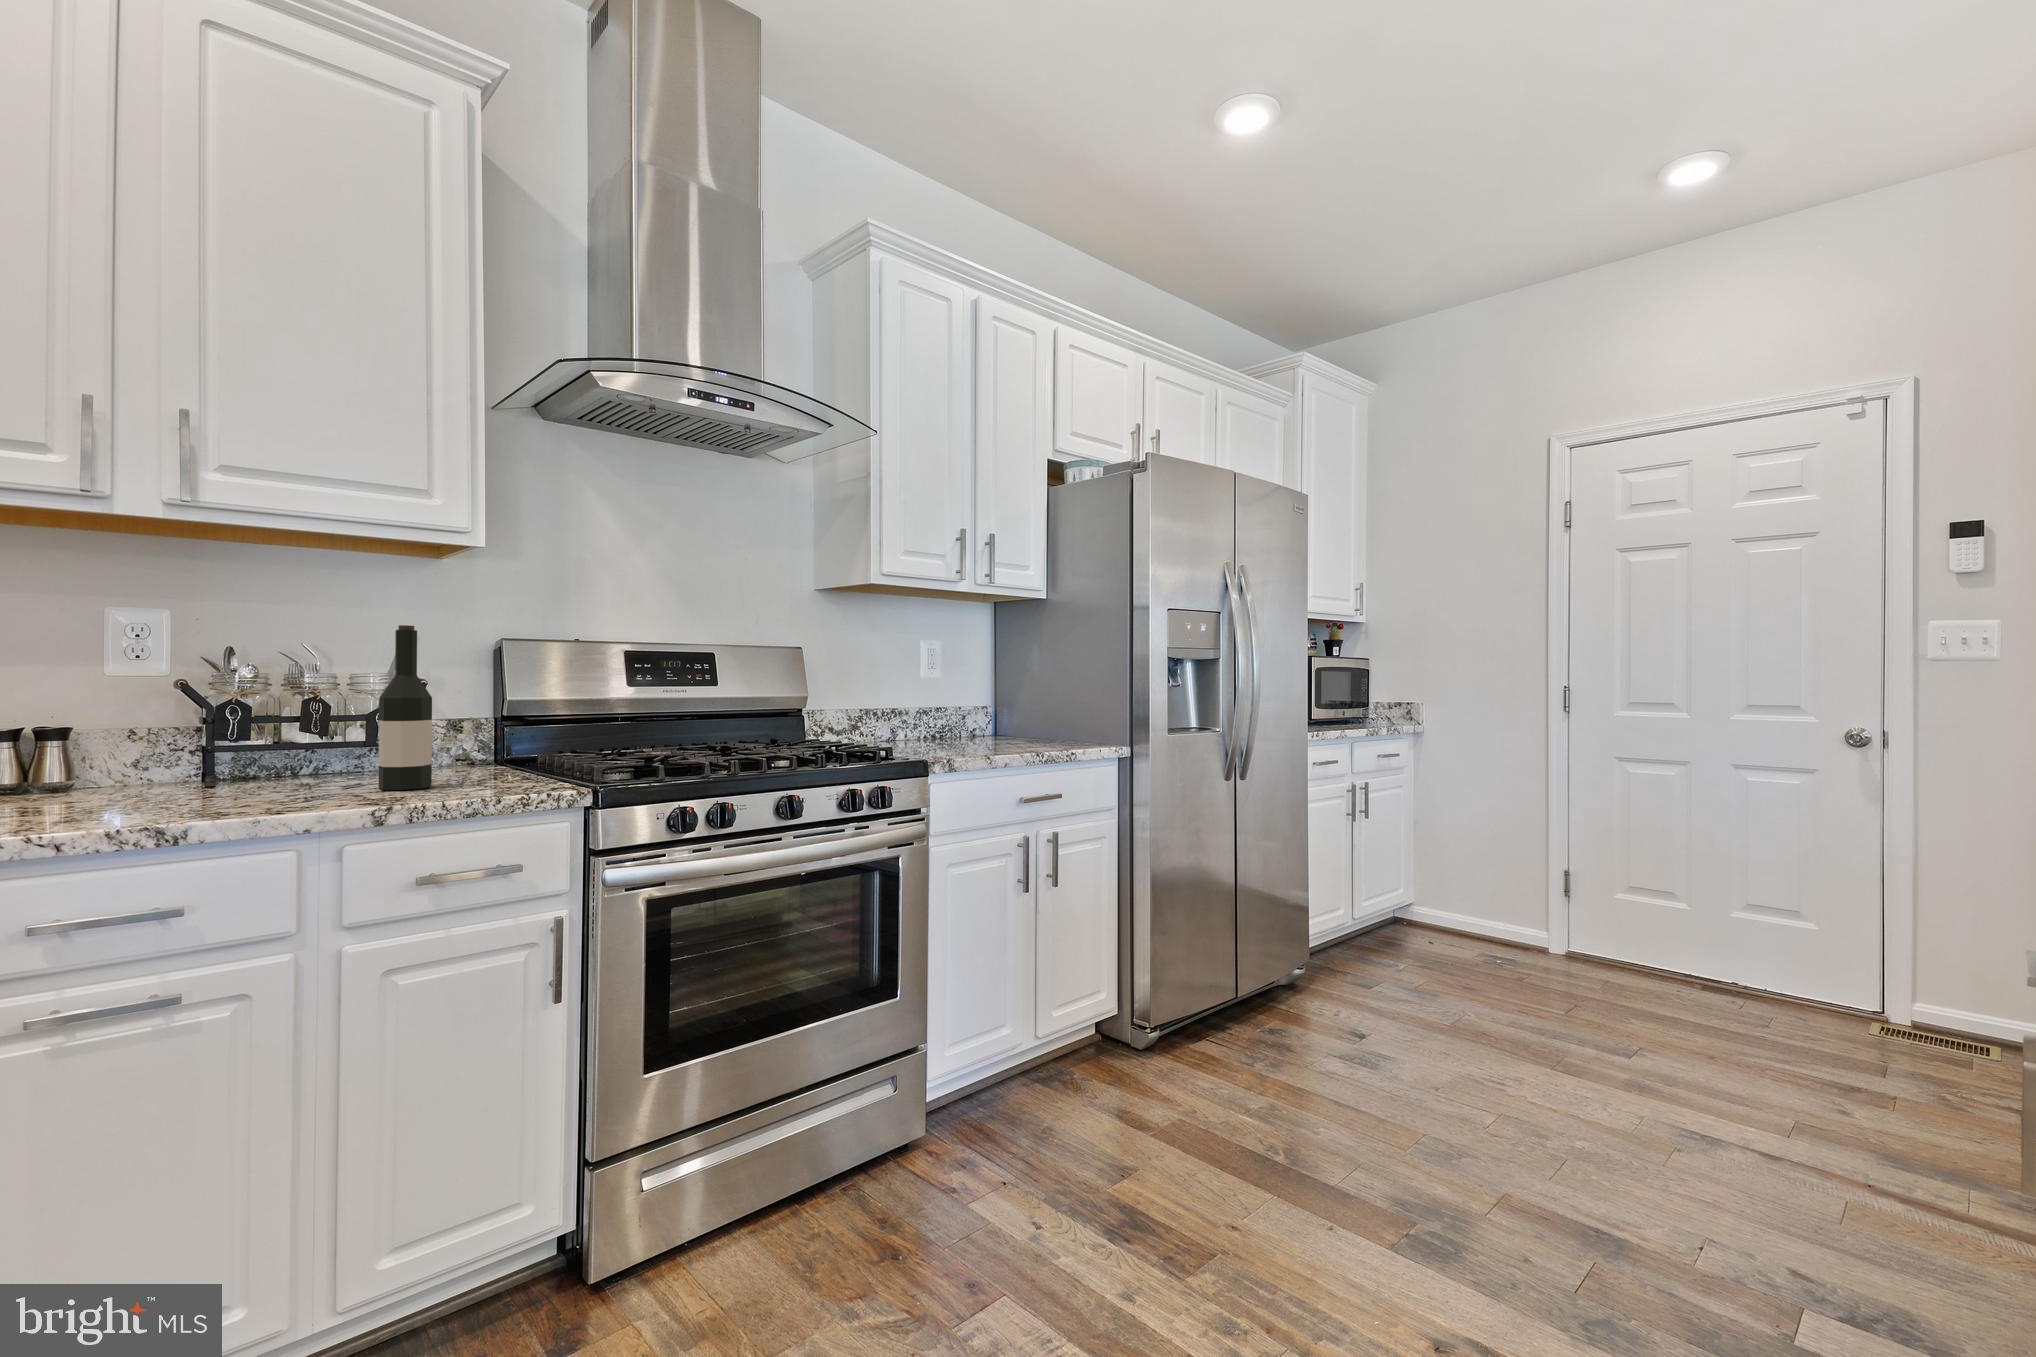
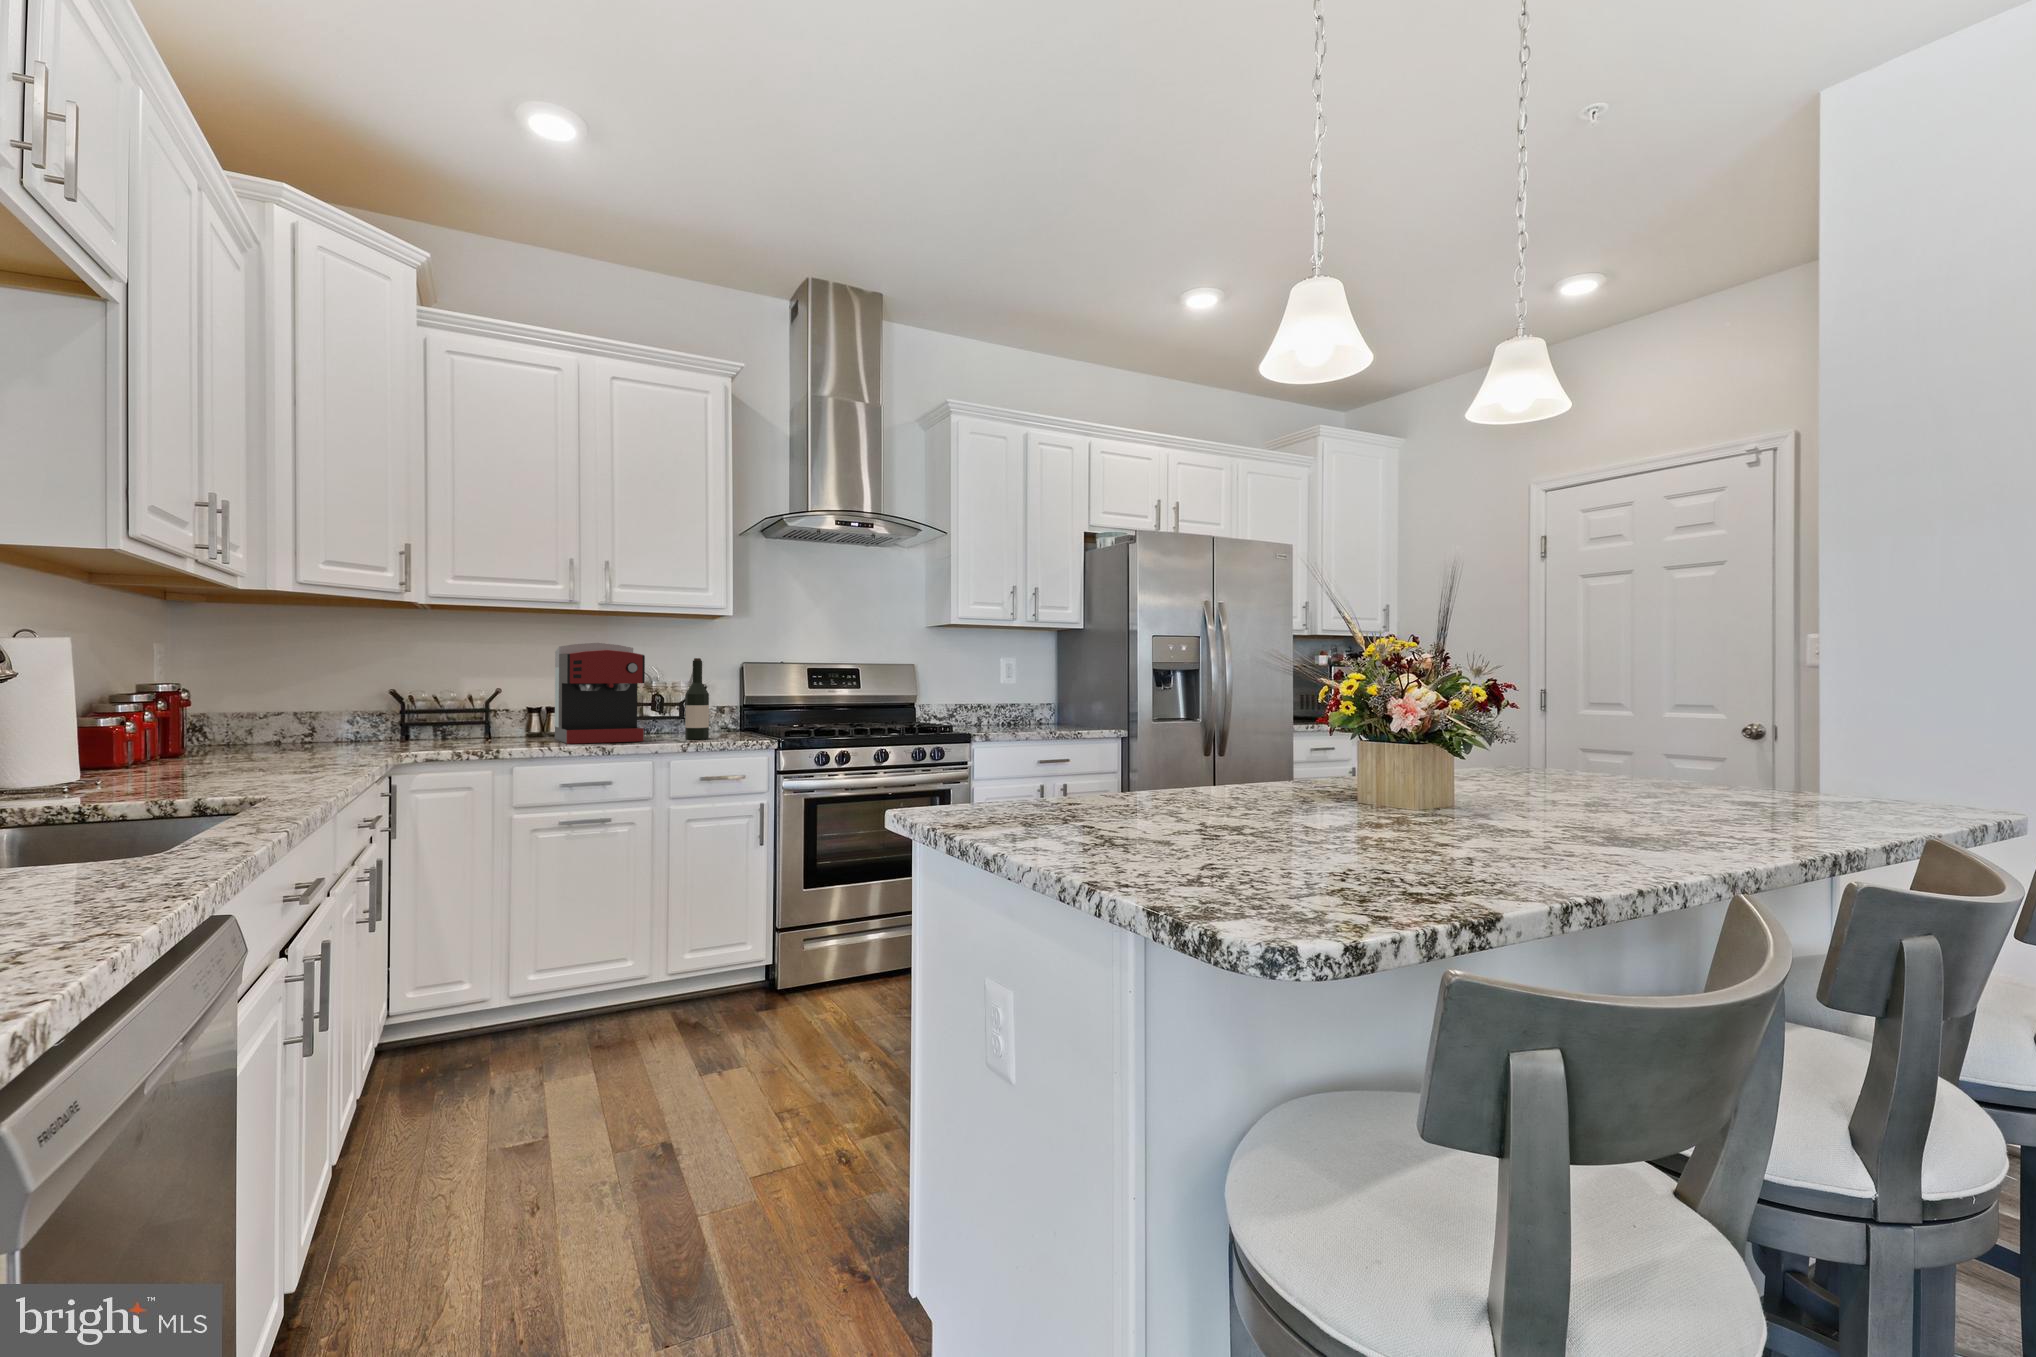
coffee maker: none [47,587,278,817] -> present [555,643,645,744]

